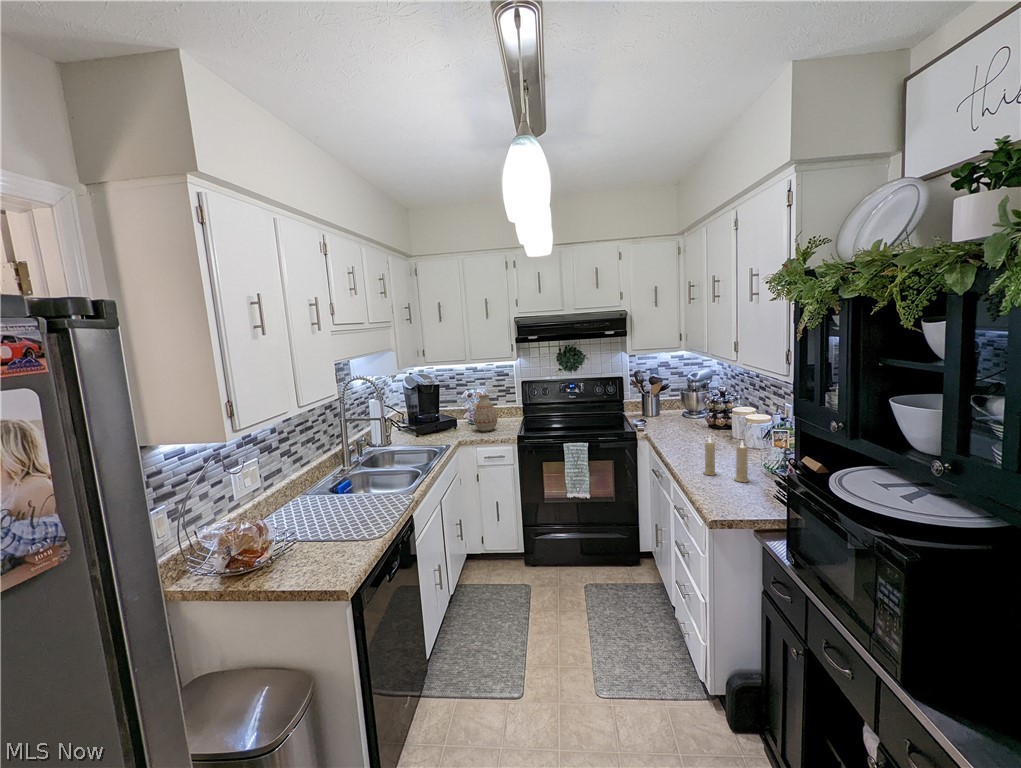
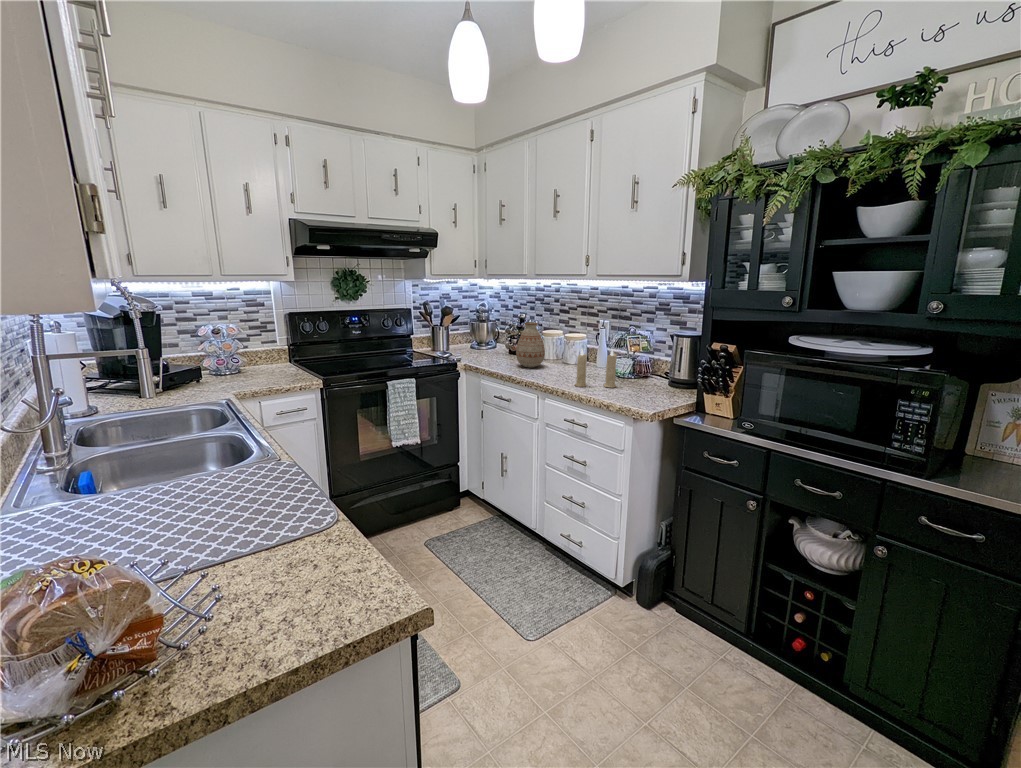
vase: present [474,395,497,431] -> present [516,322,545,368]

